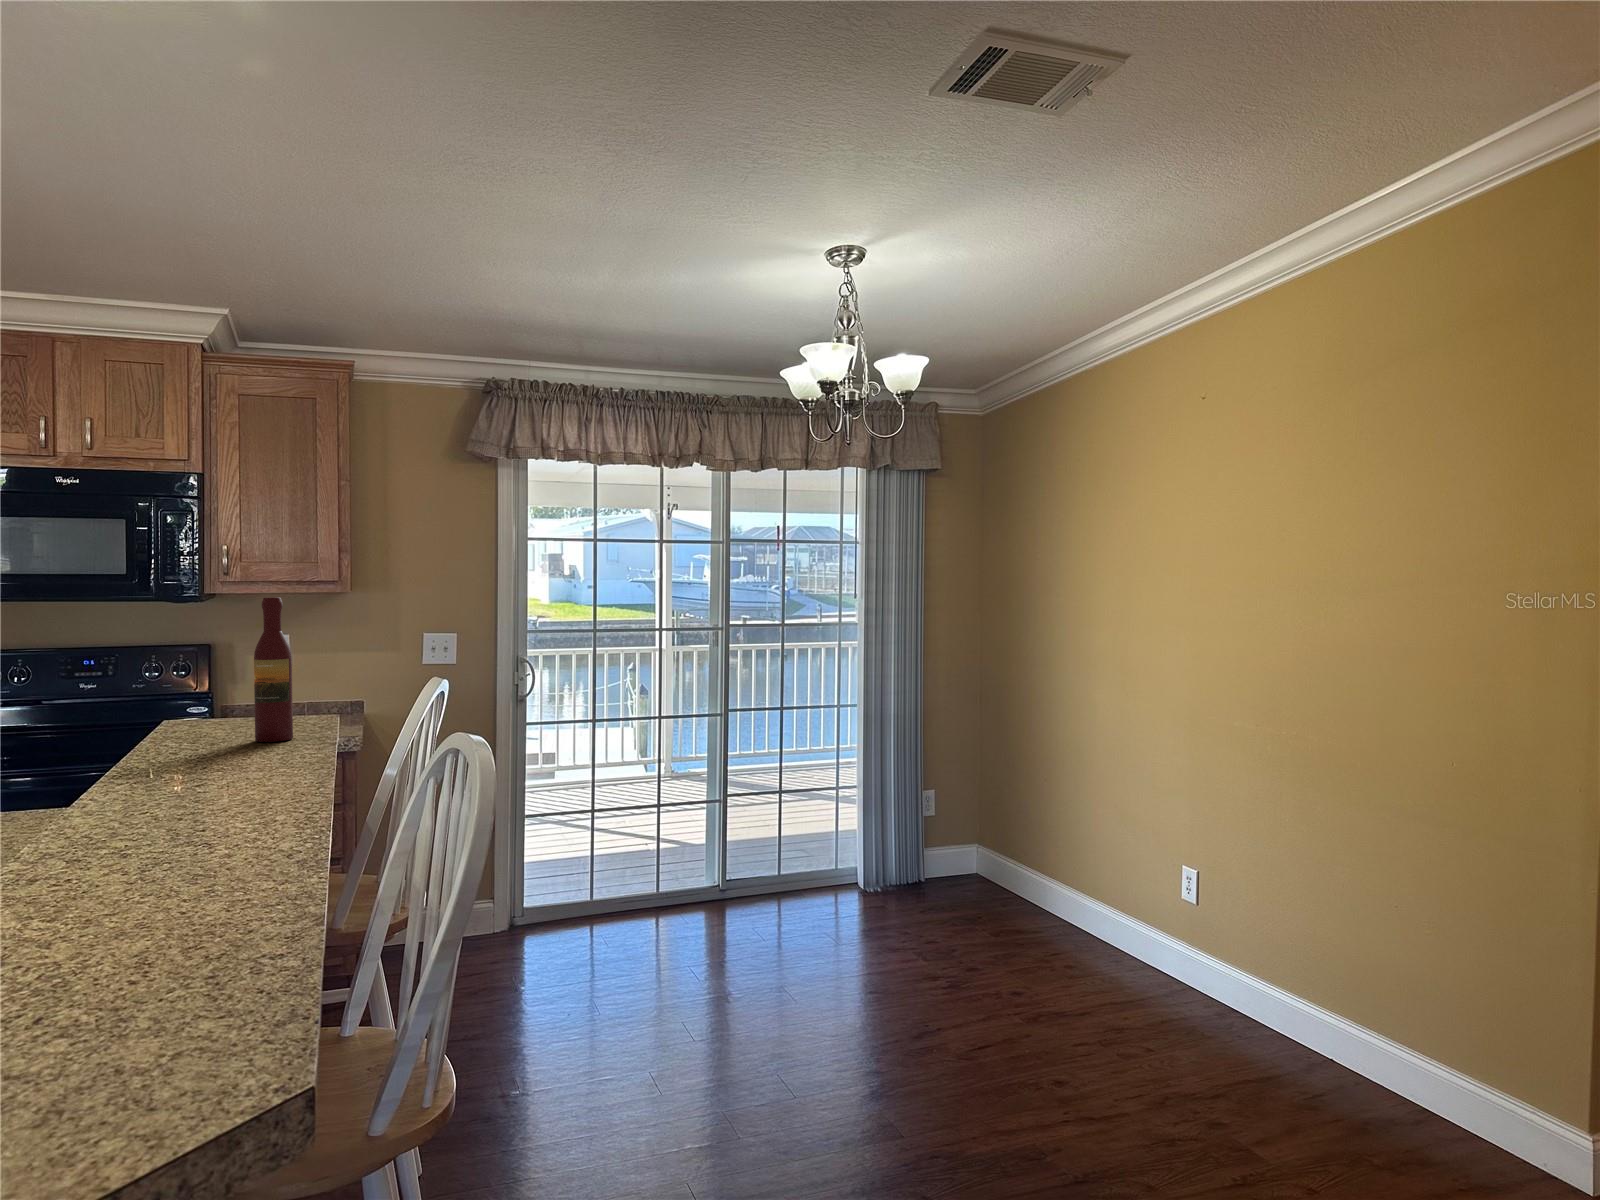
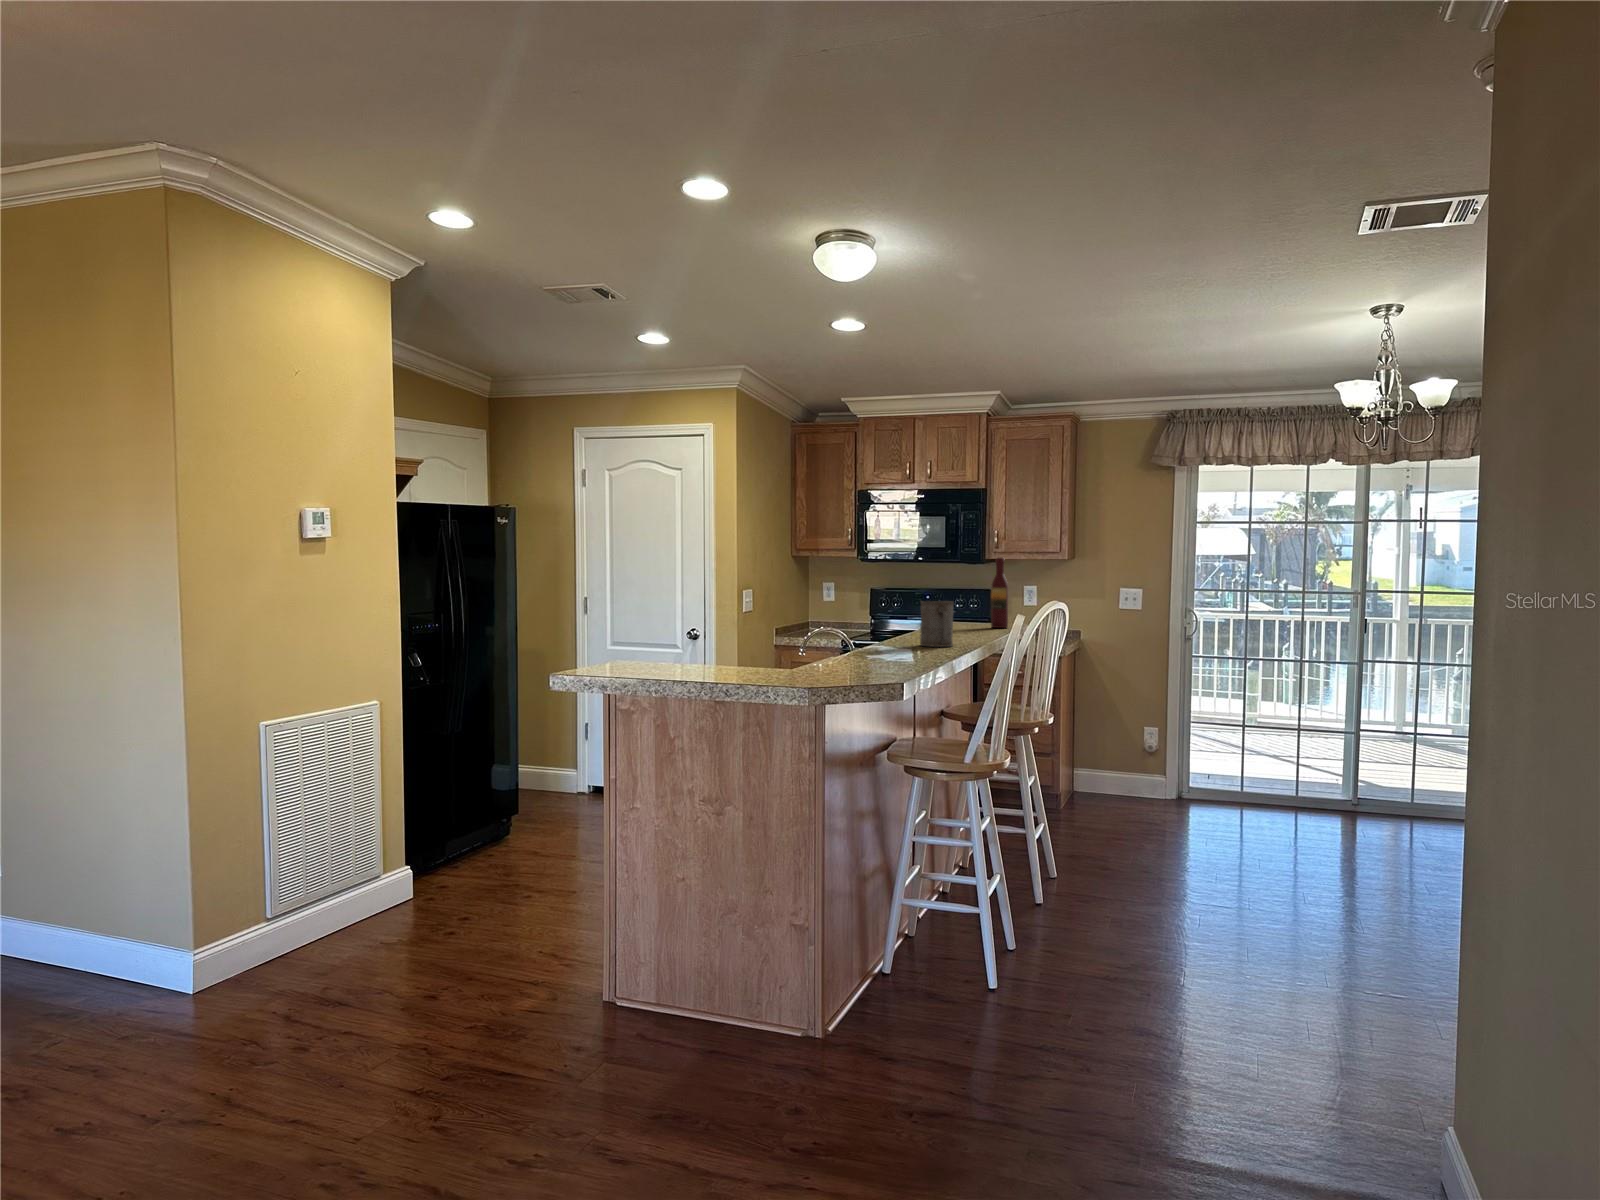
mug: none [87,736,206,888] -> present [920,601,953,647]

